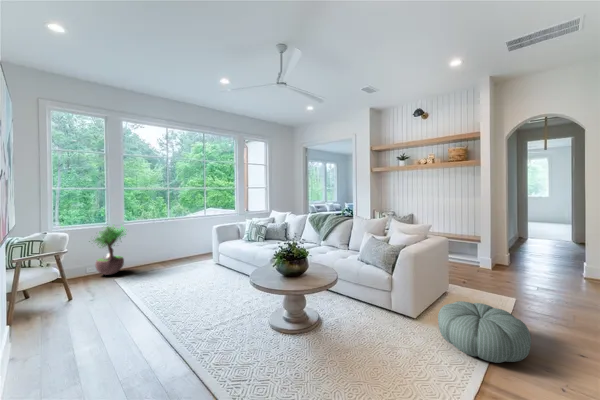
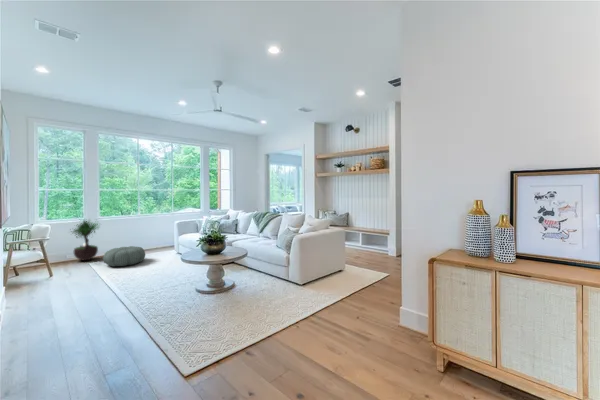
pouf: present [438,301,531,363] -> present [103,246,145,266]

